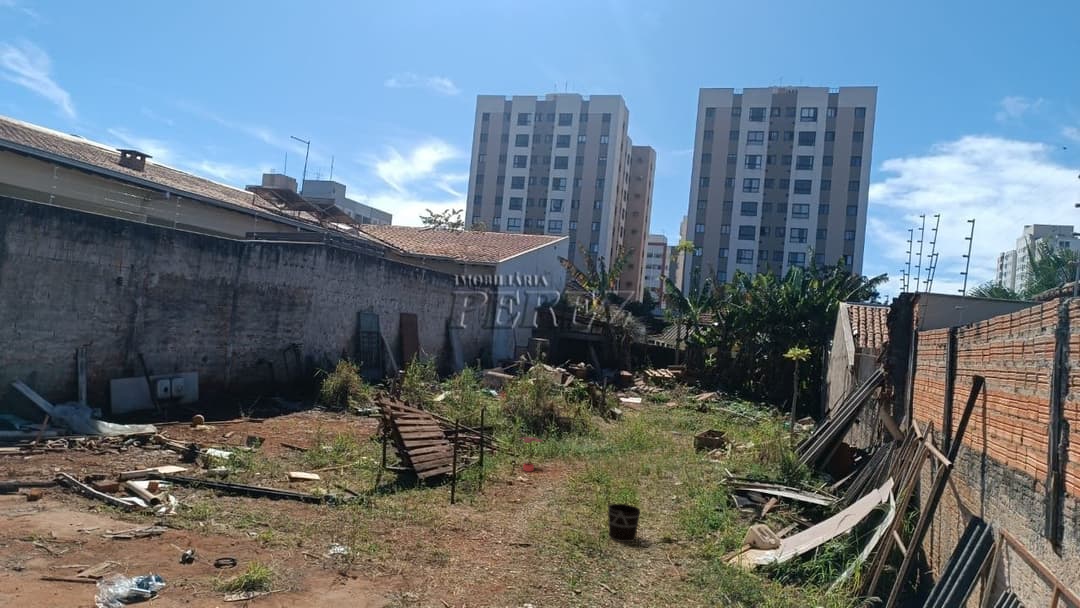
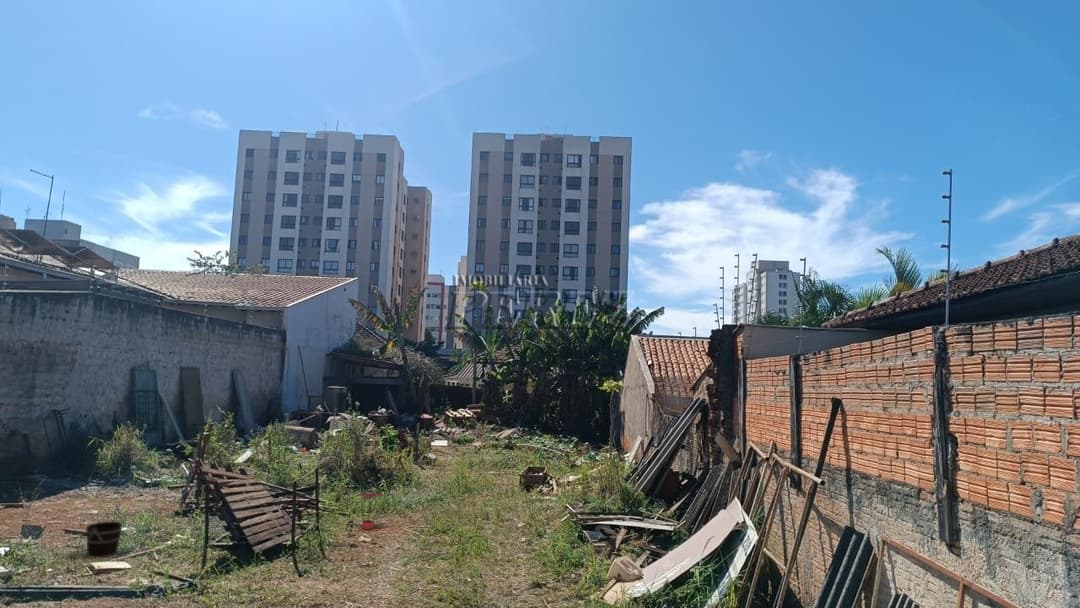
bucket: present [608,503,640,542] -> present [86,522,122,558]

